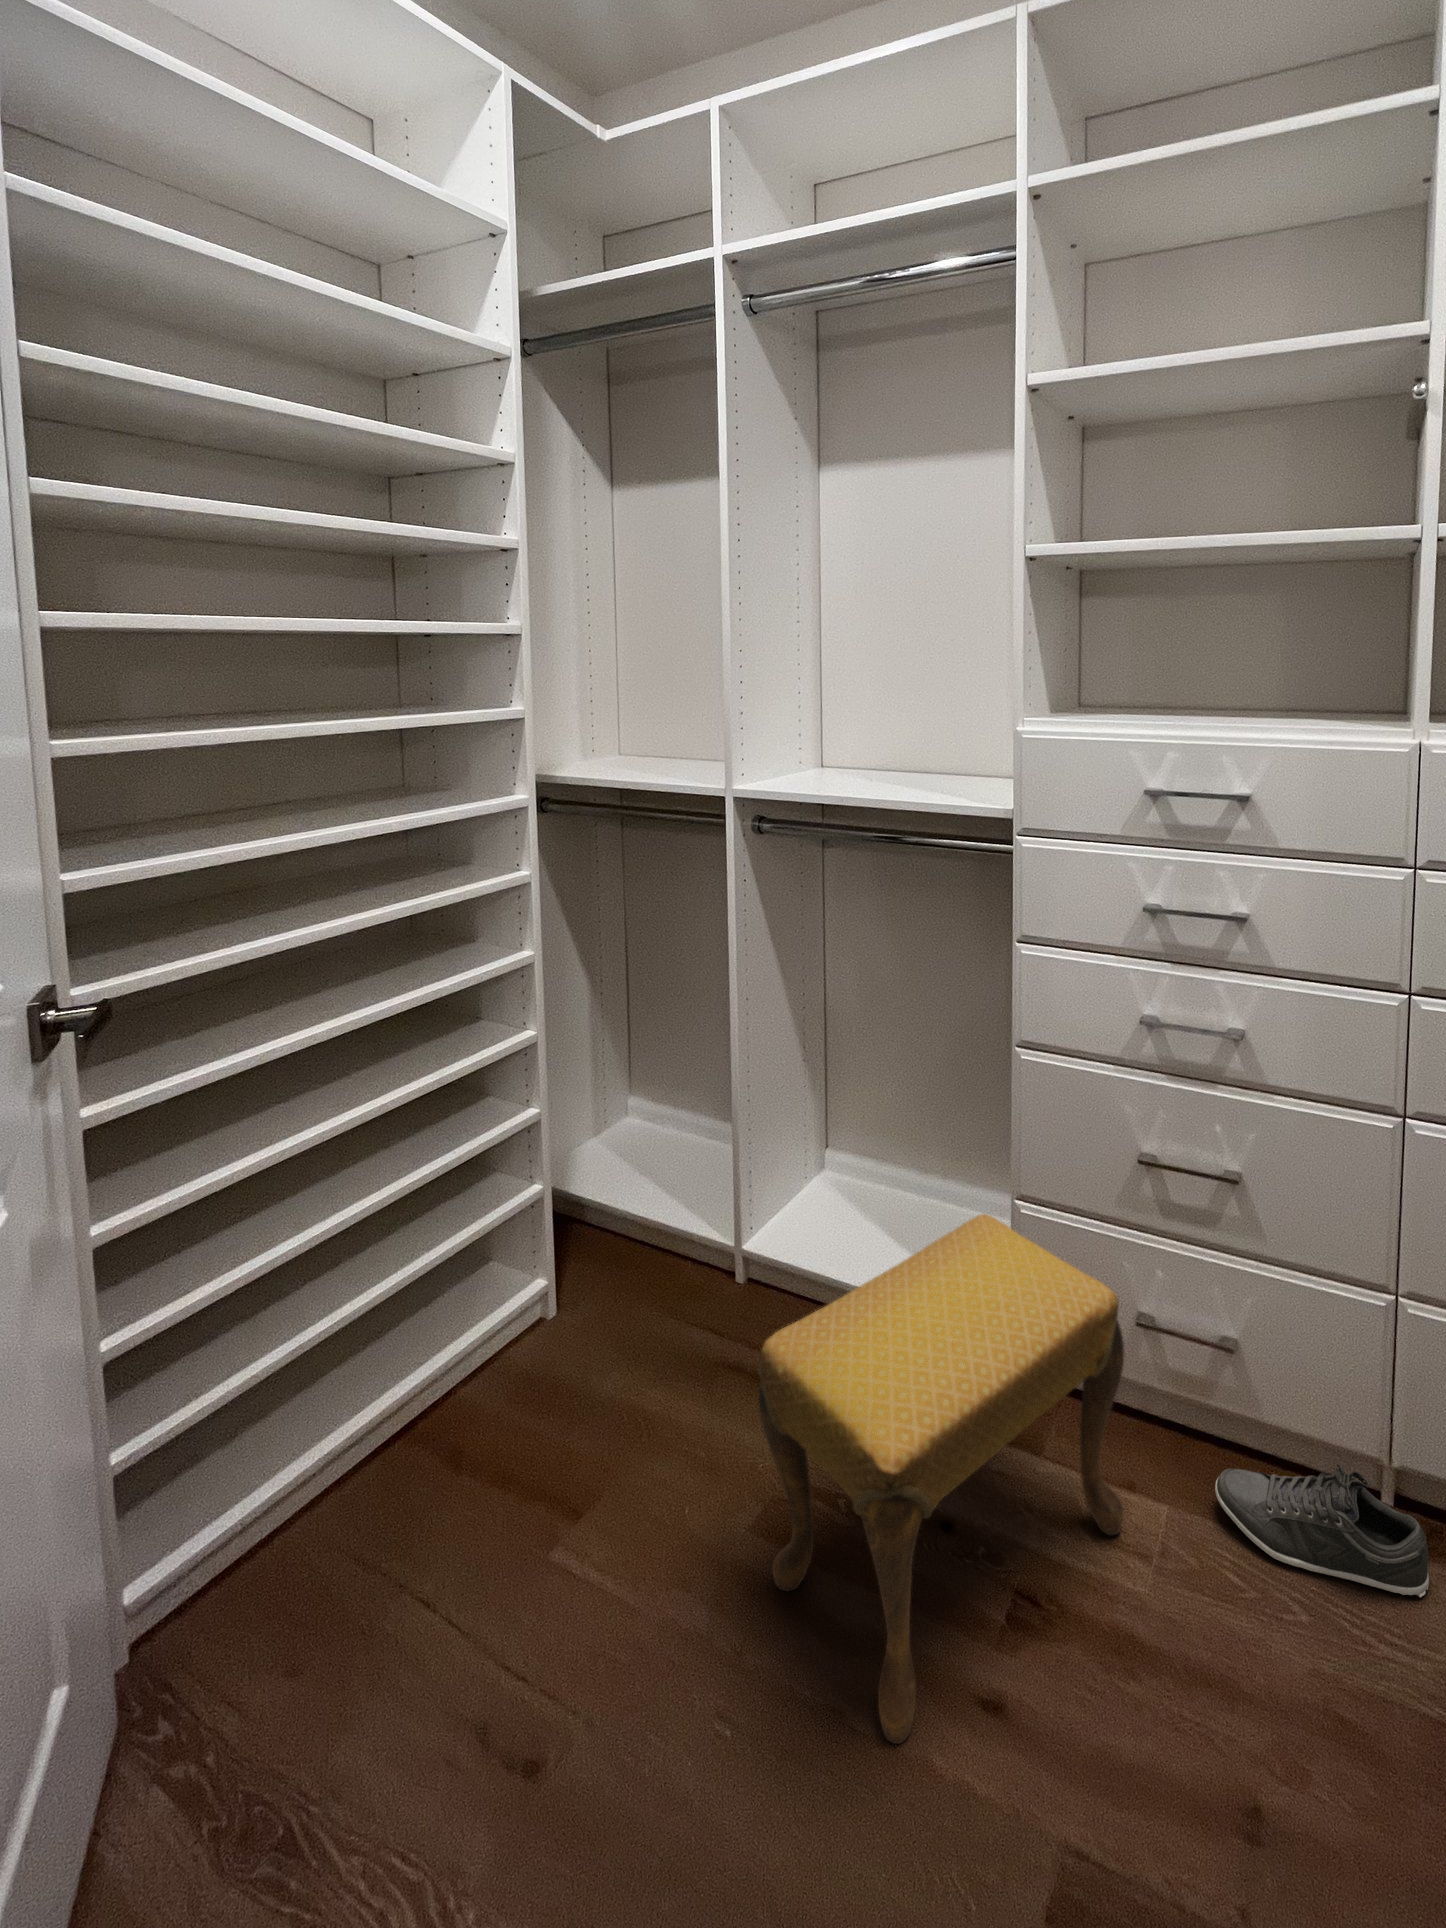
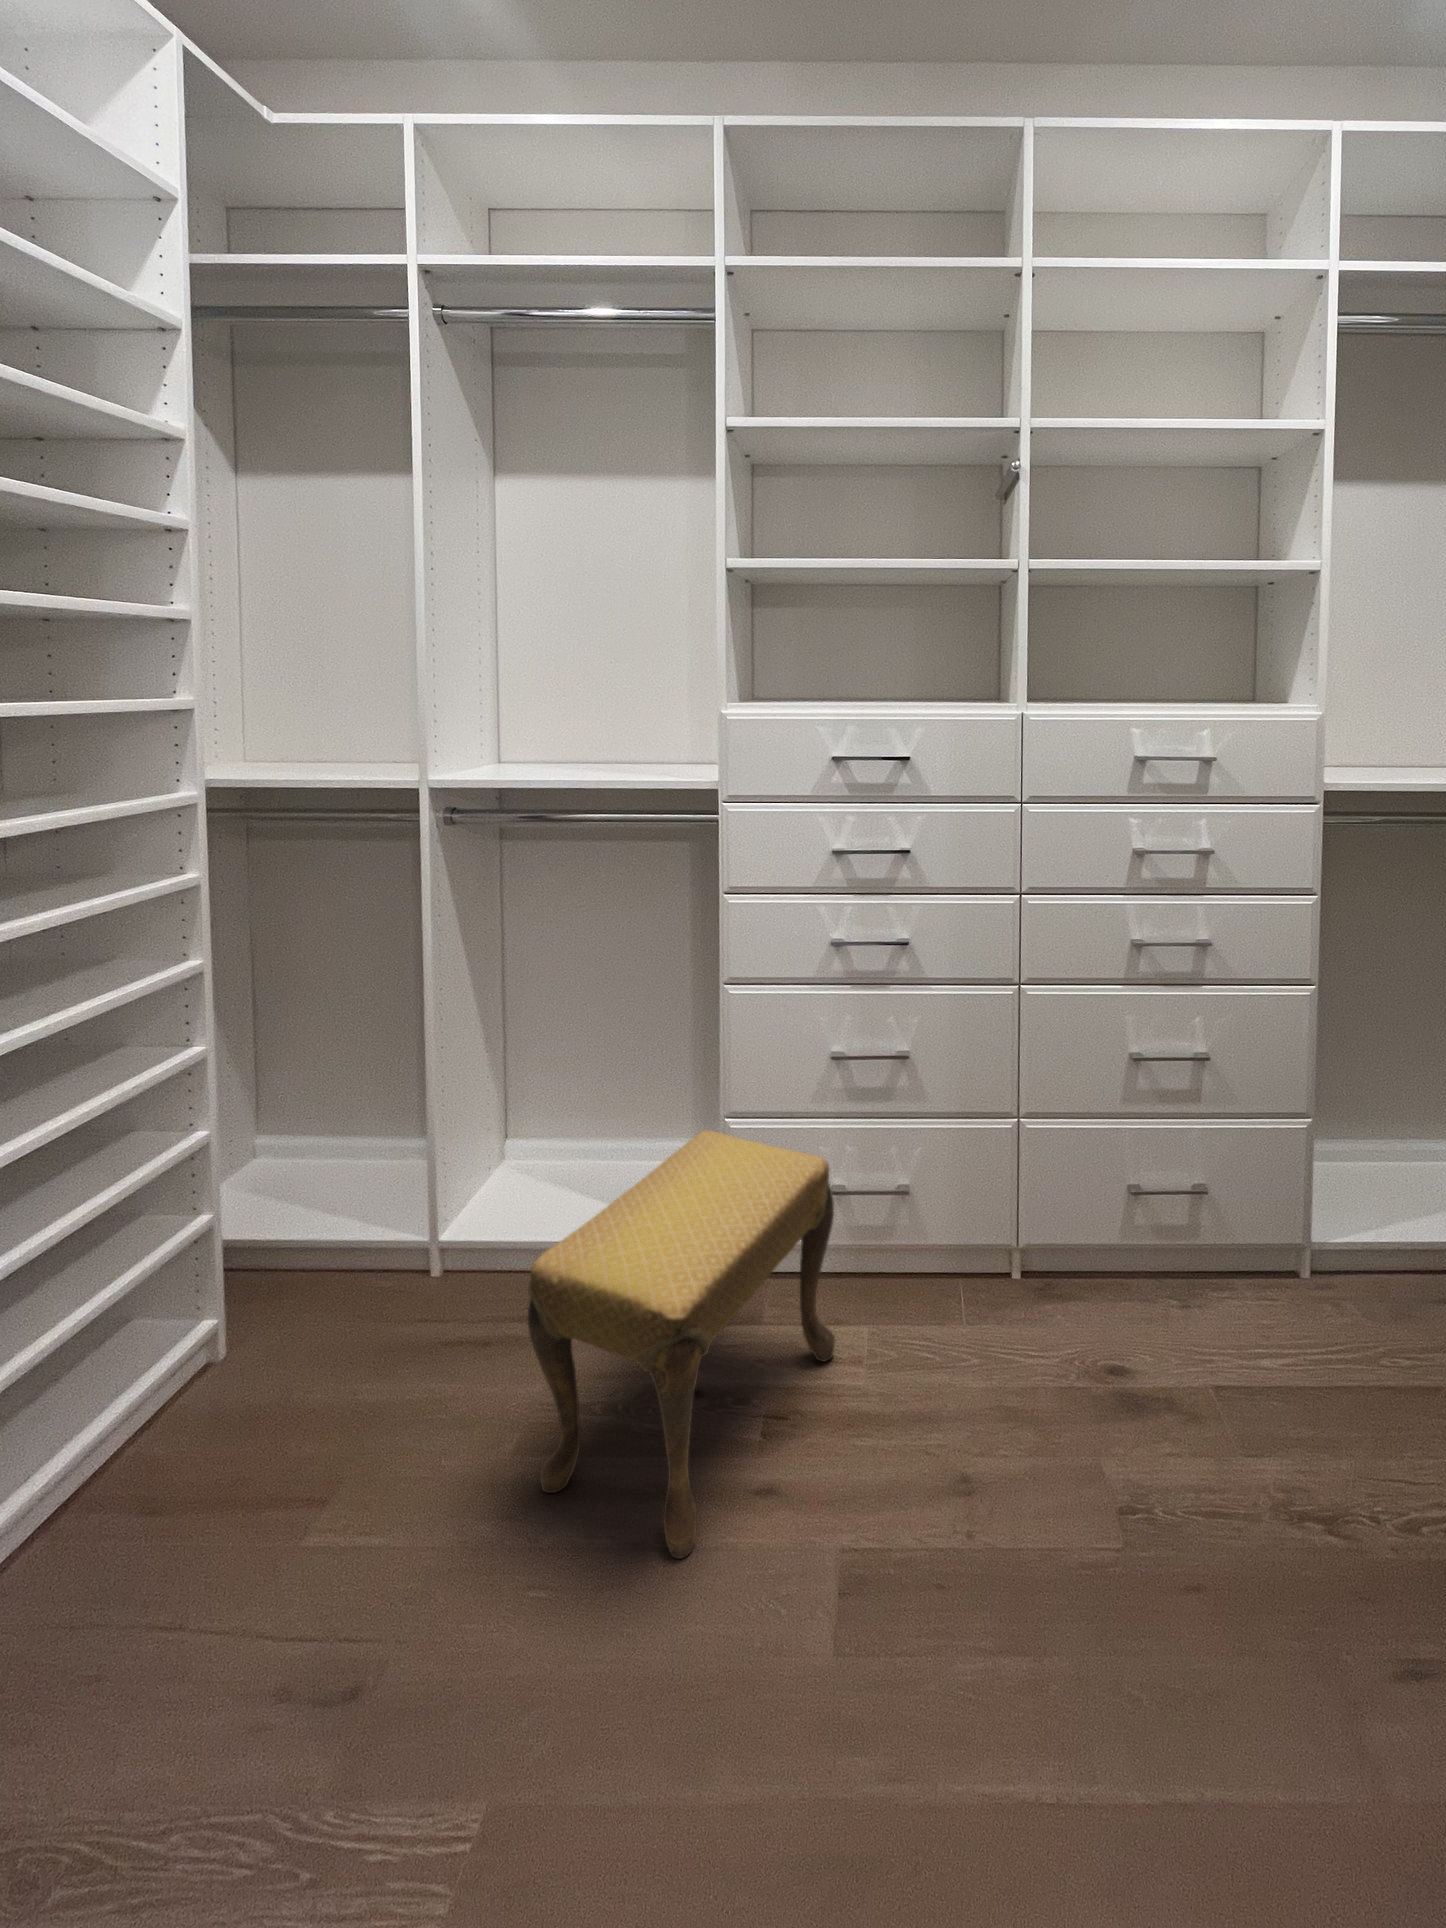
shoe: present [1215,1464,1429,1597] -> none [900,1253,1048,1337]

